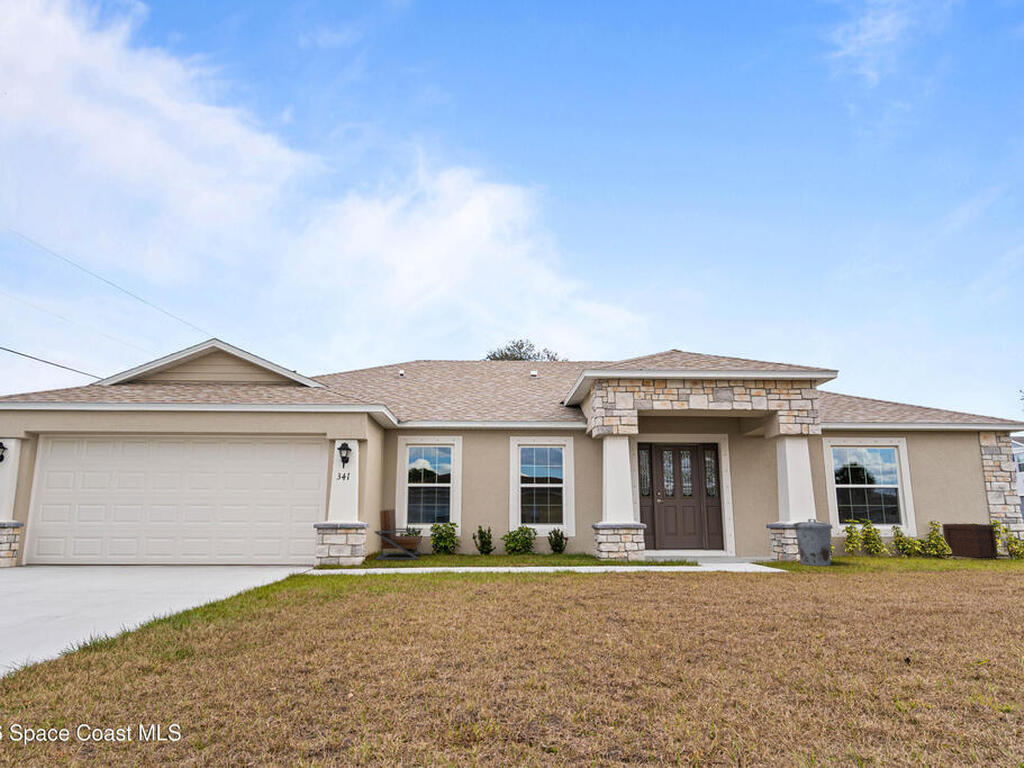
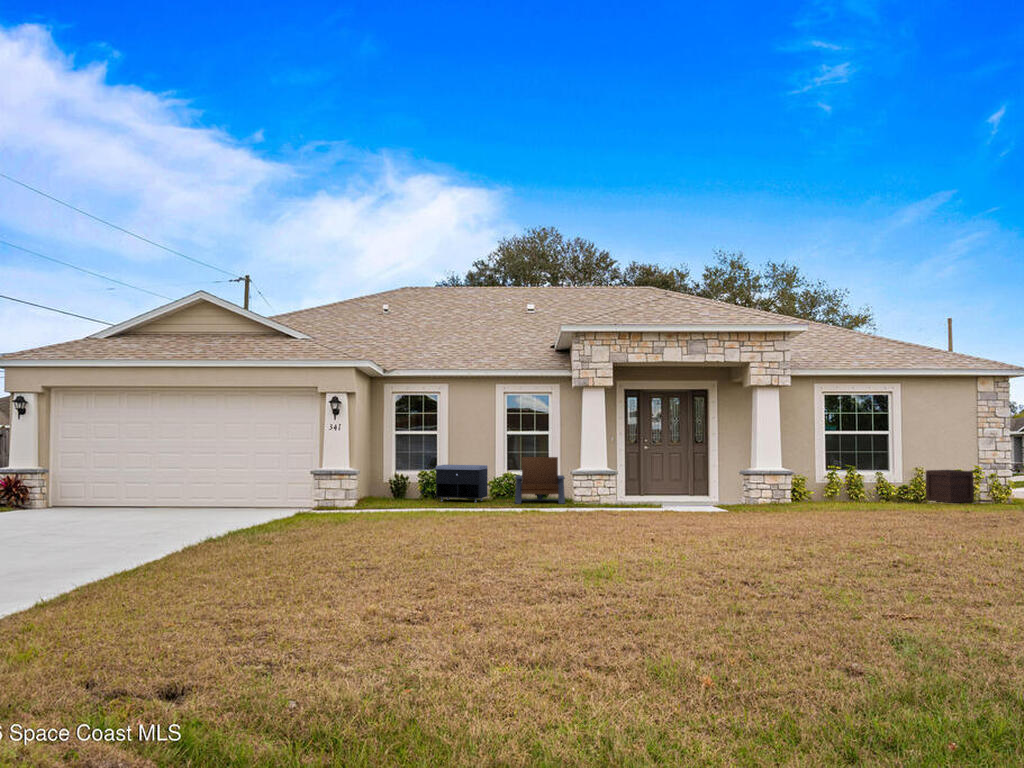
lounge chair: present [375,509,423,560] -> present [515,457,565,504]
storage bench: none [451,518,504,558] -> present [436,465,488,502]
trash can: present [793,519,832,566] -> none [755,466,790,509]

